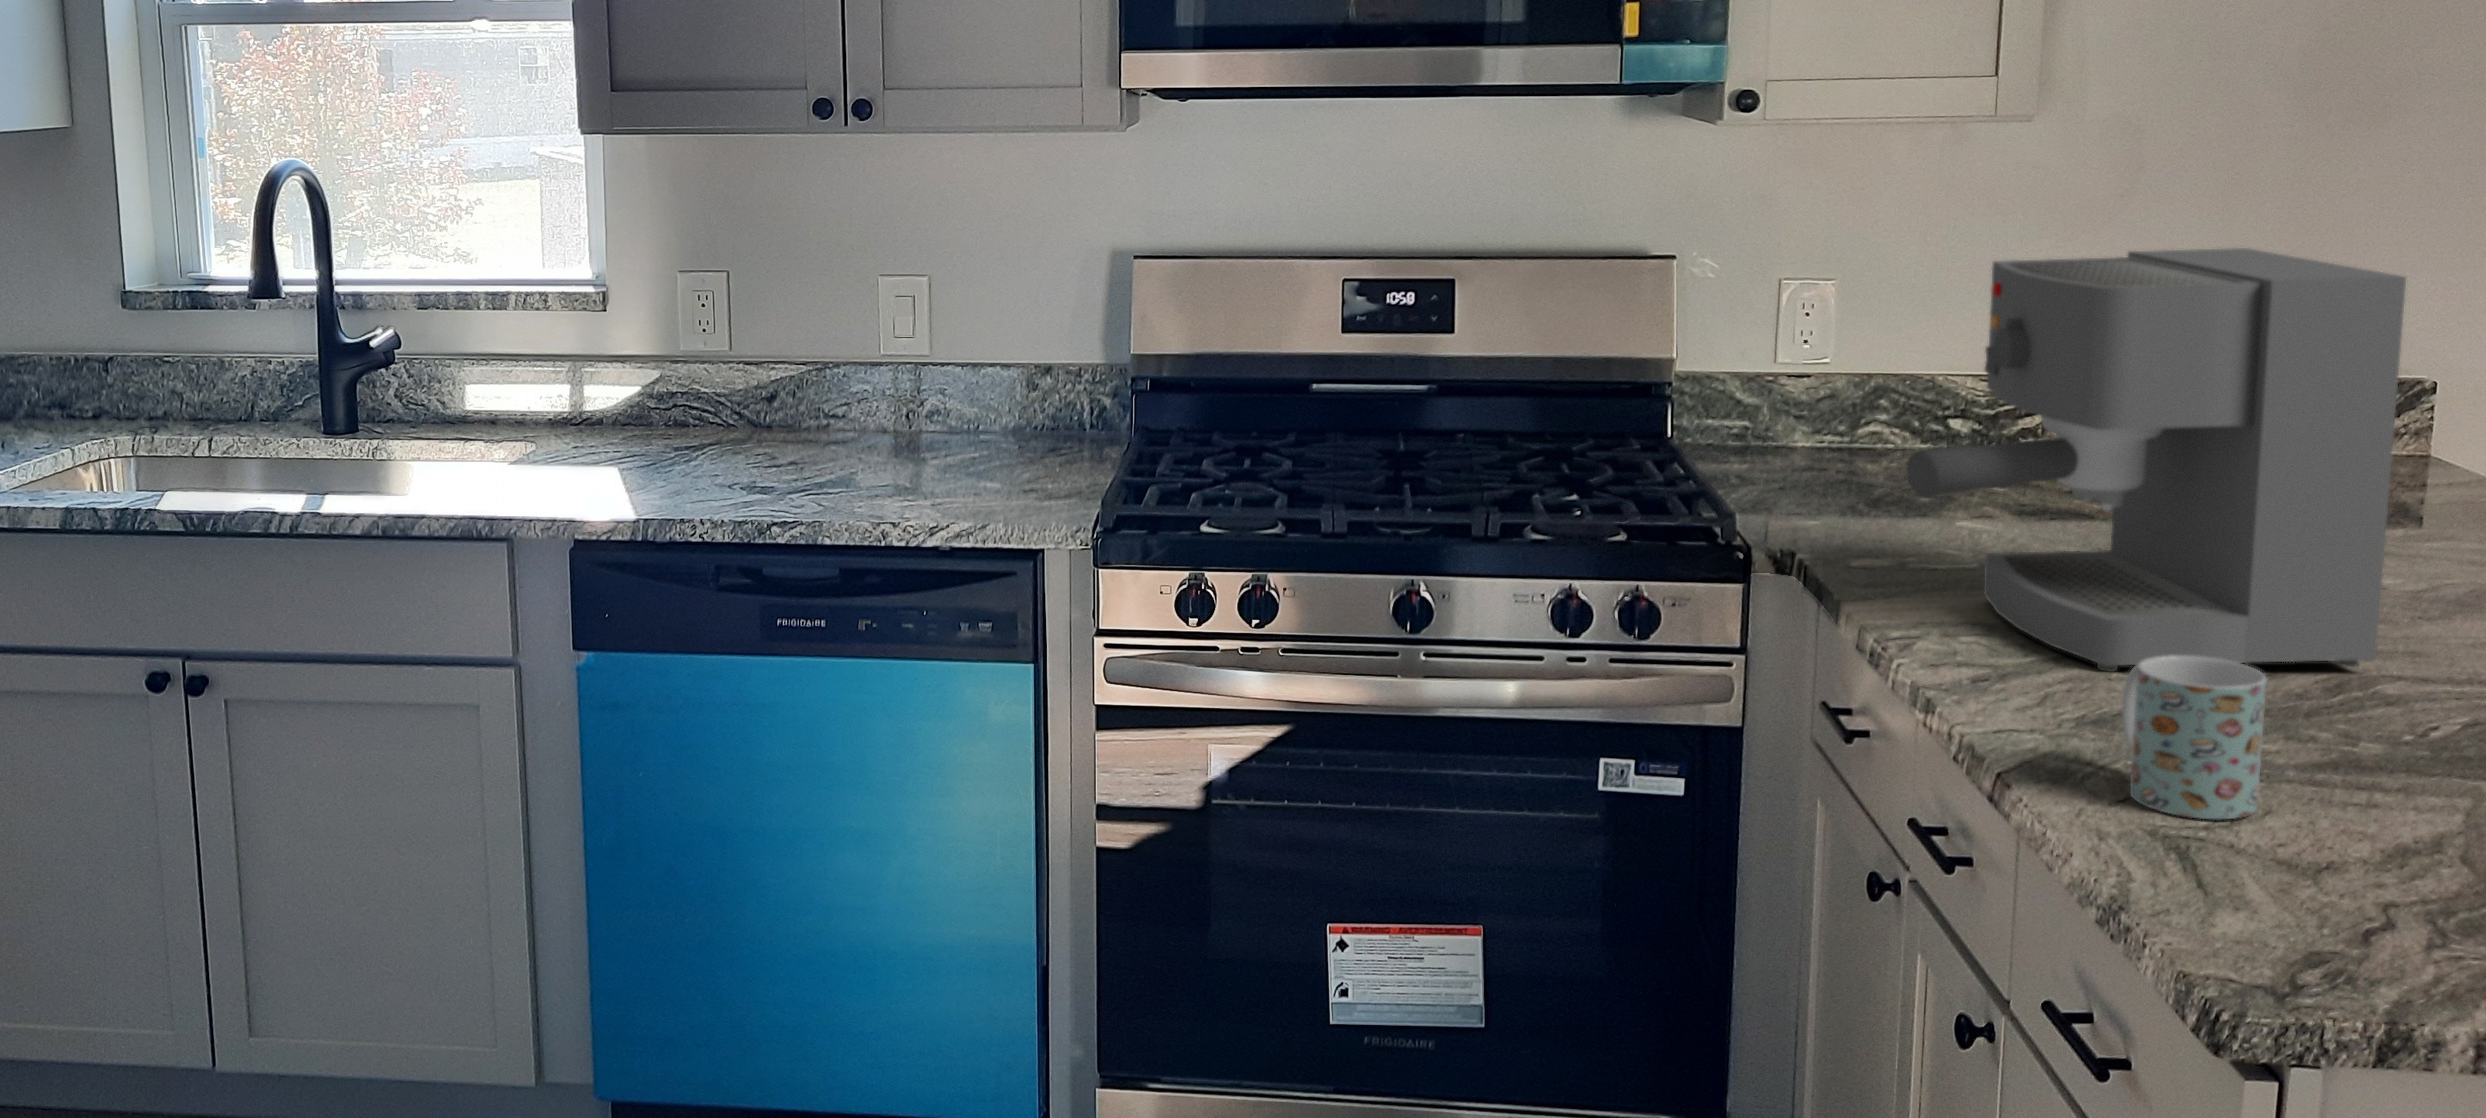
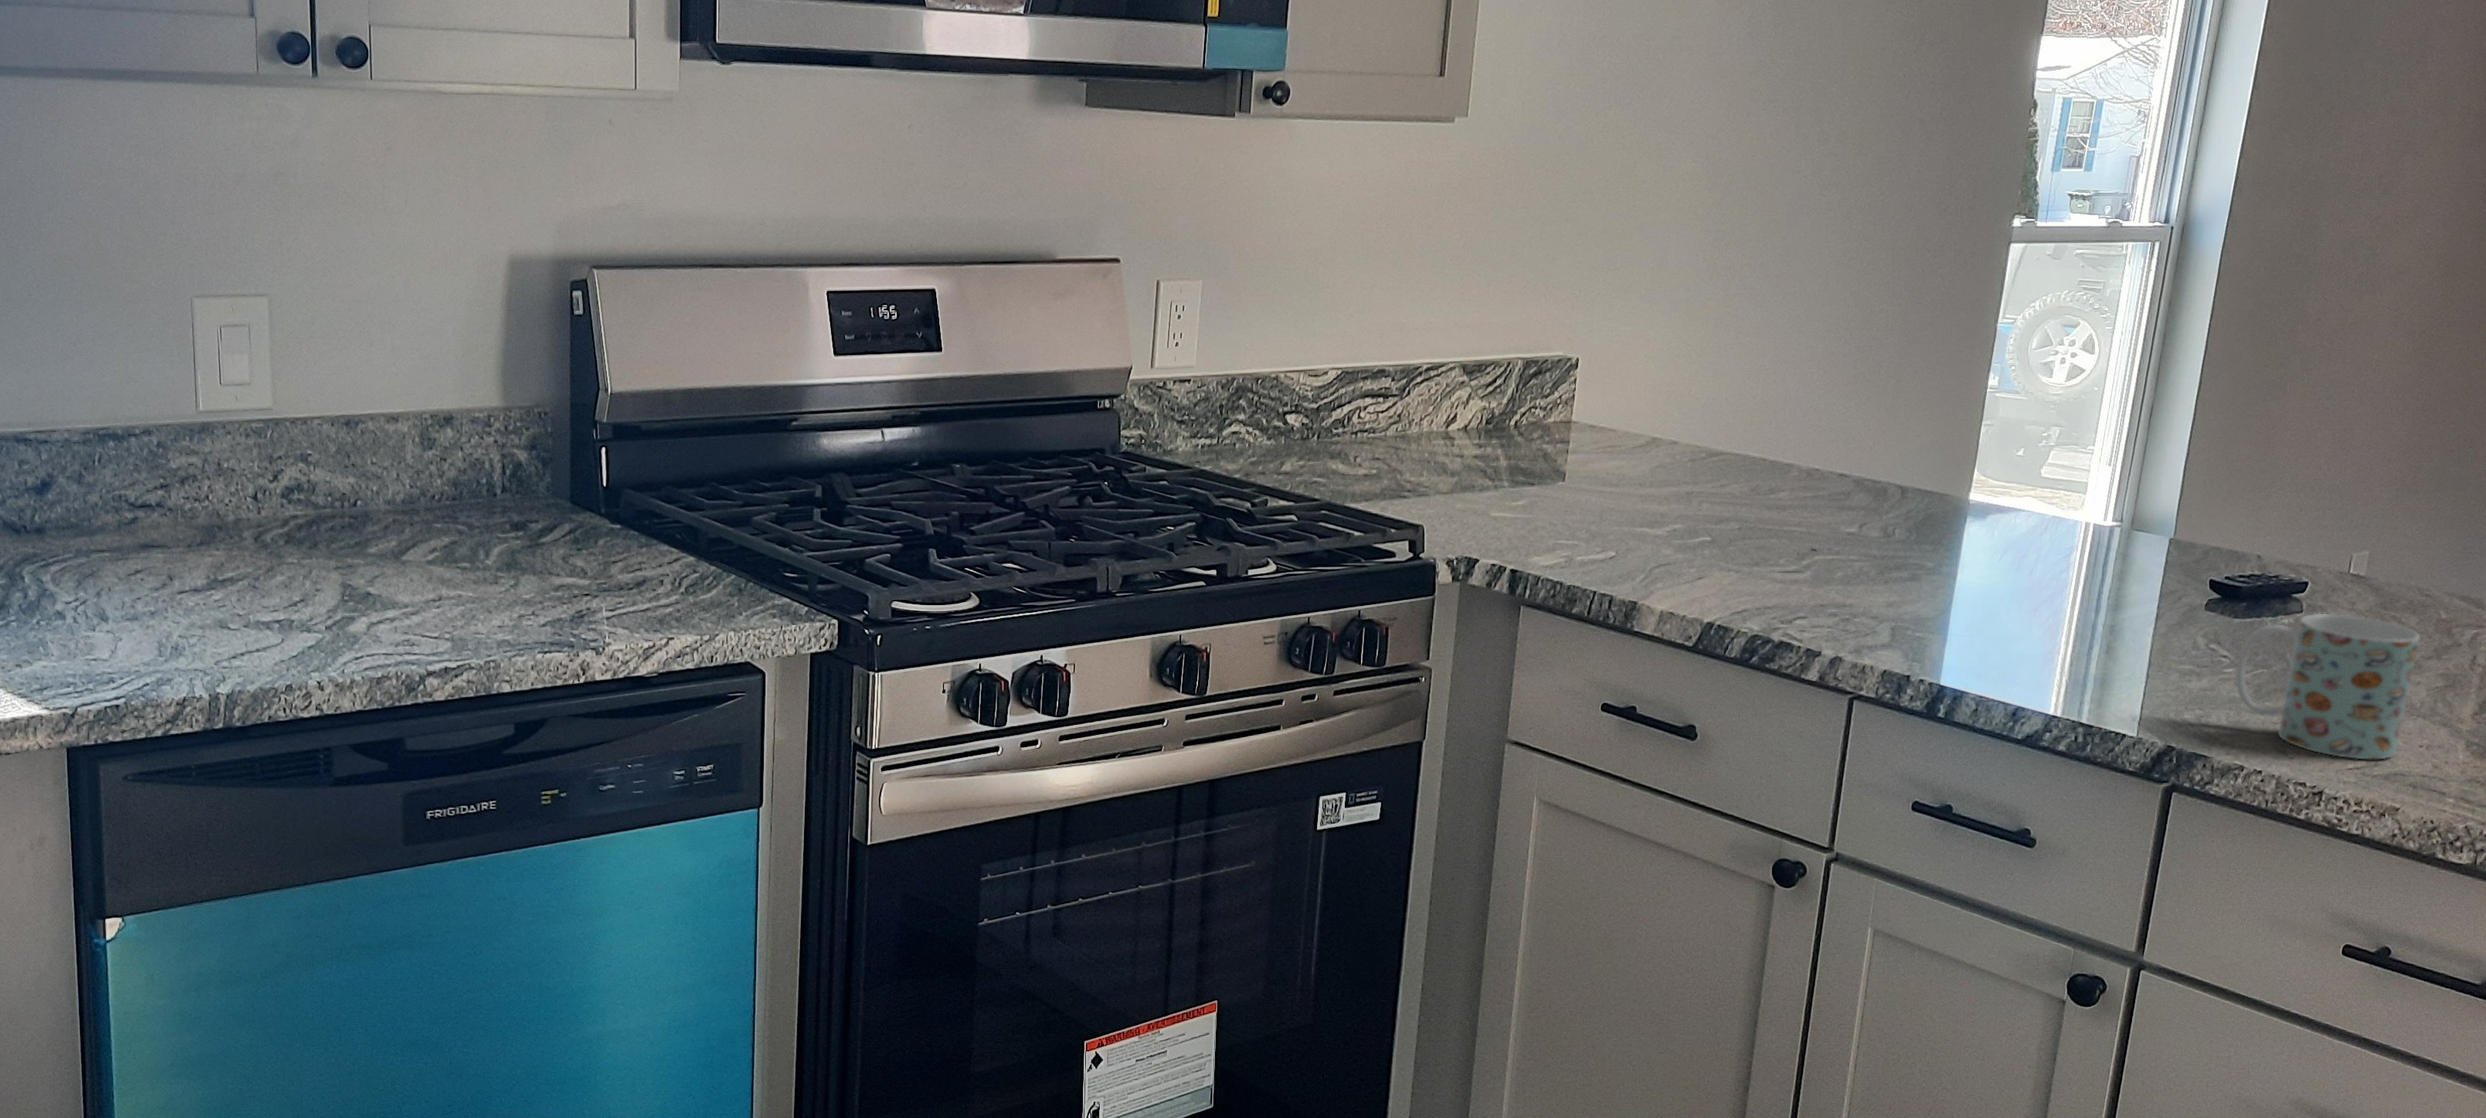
coffee maker: present [1907,248,2406,672] -> none [1729,244,2130,638]

